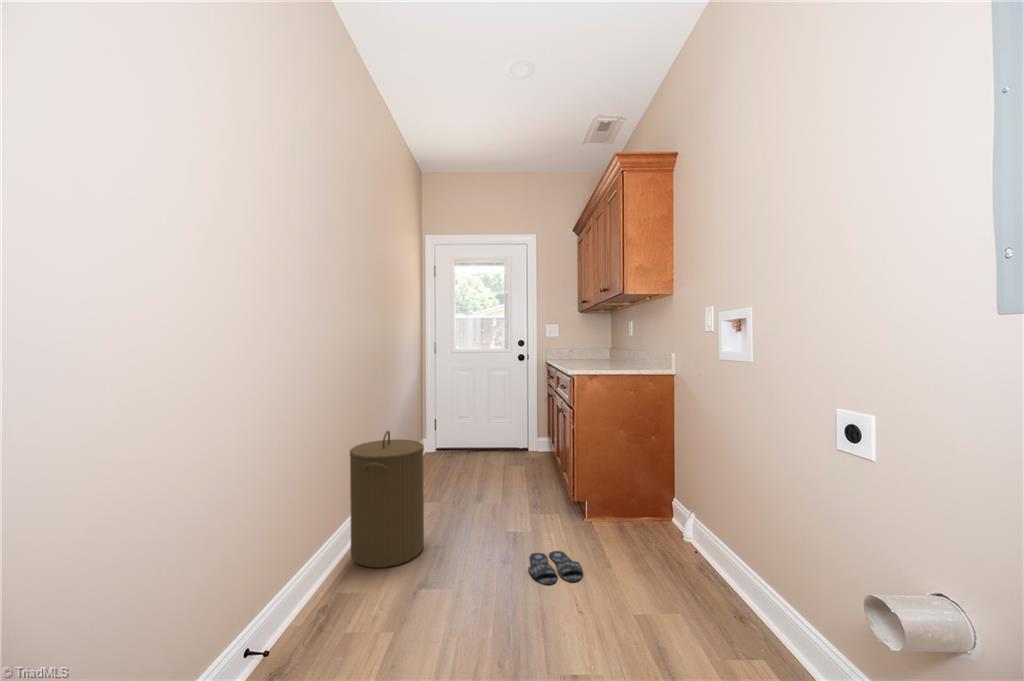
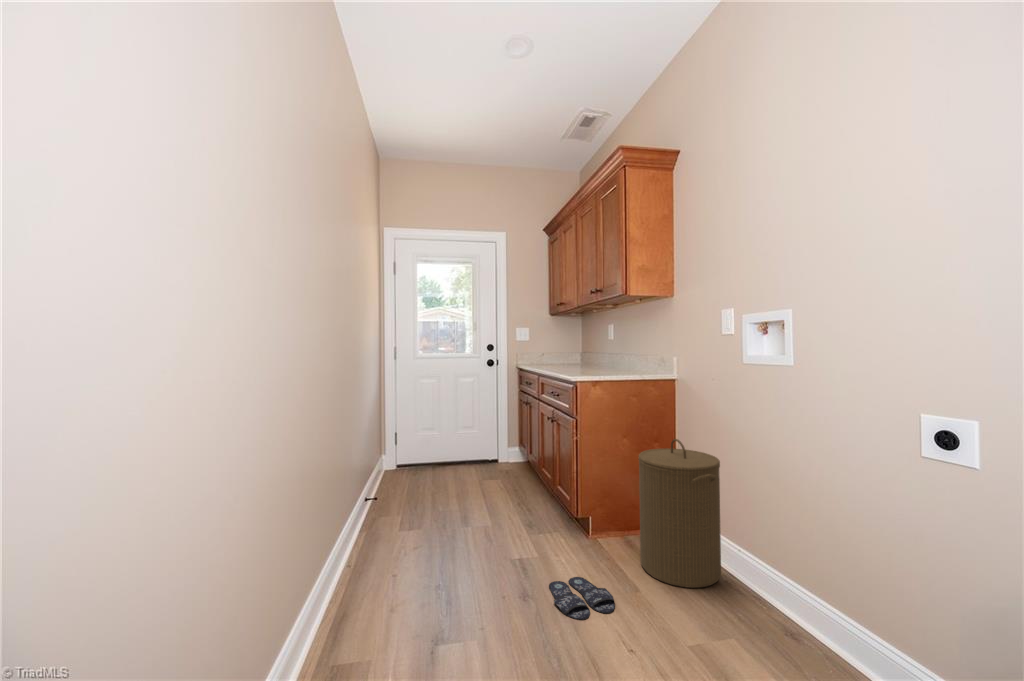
laundry hamper: present [350,431,424,568] -> present [639,439,721,588]

